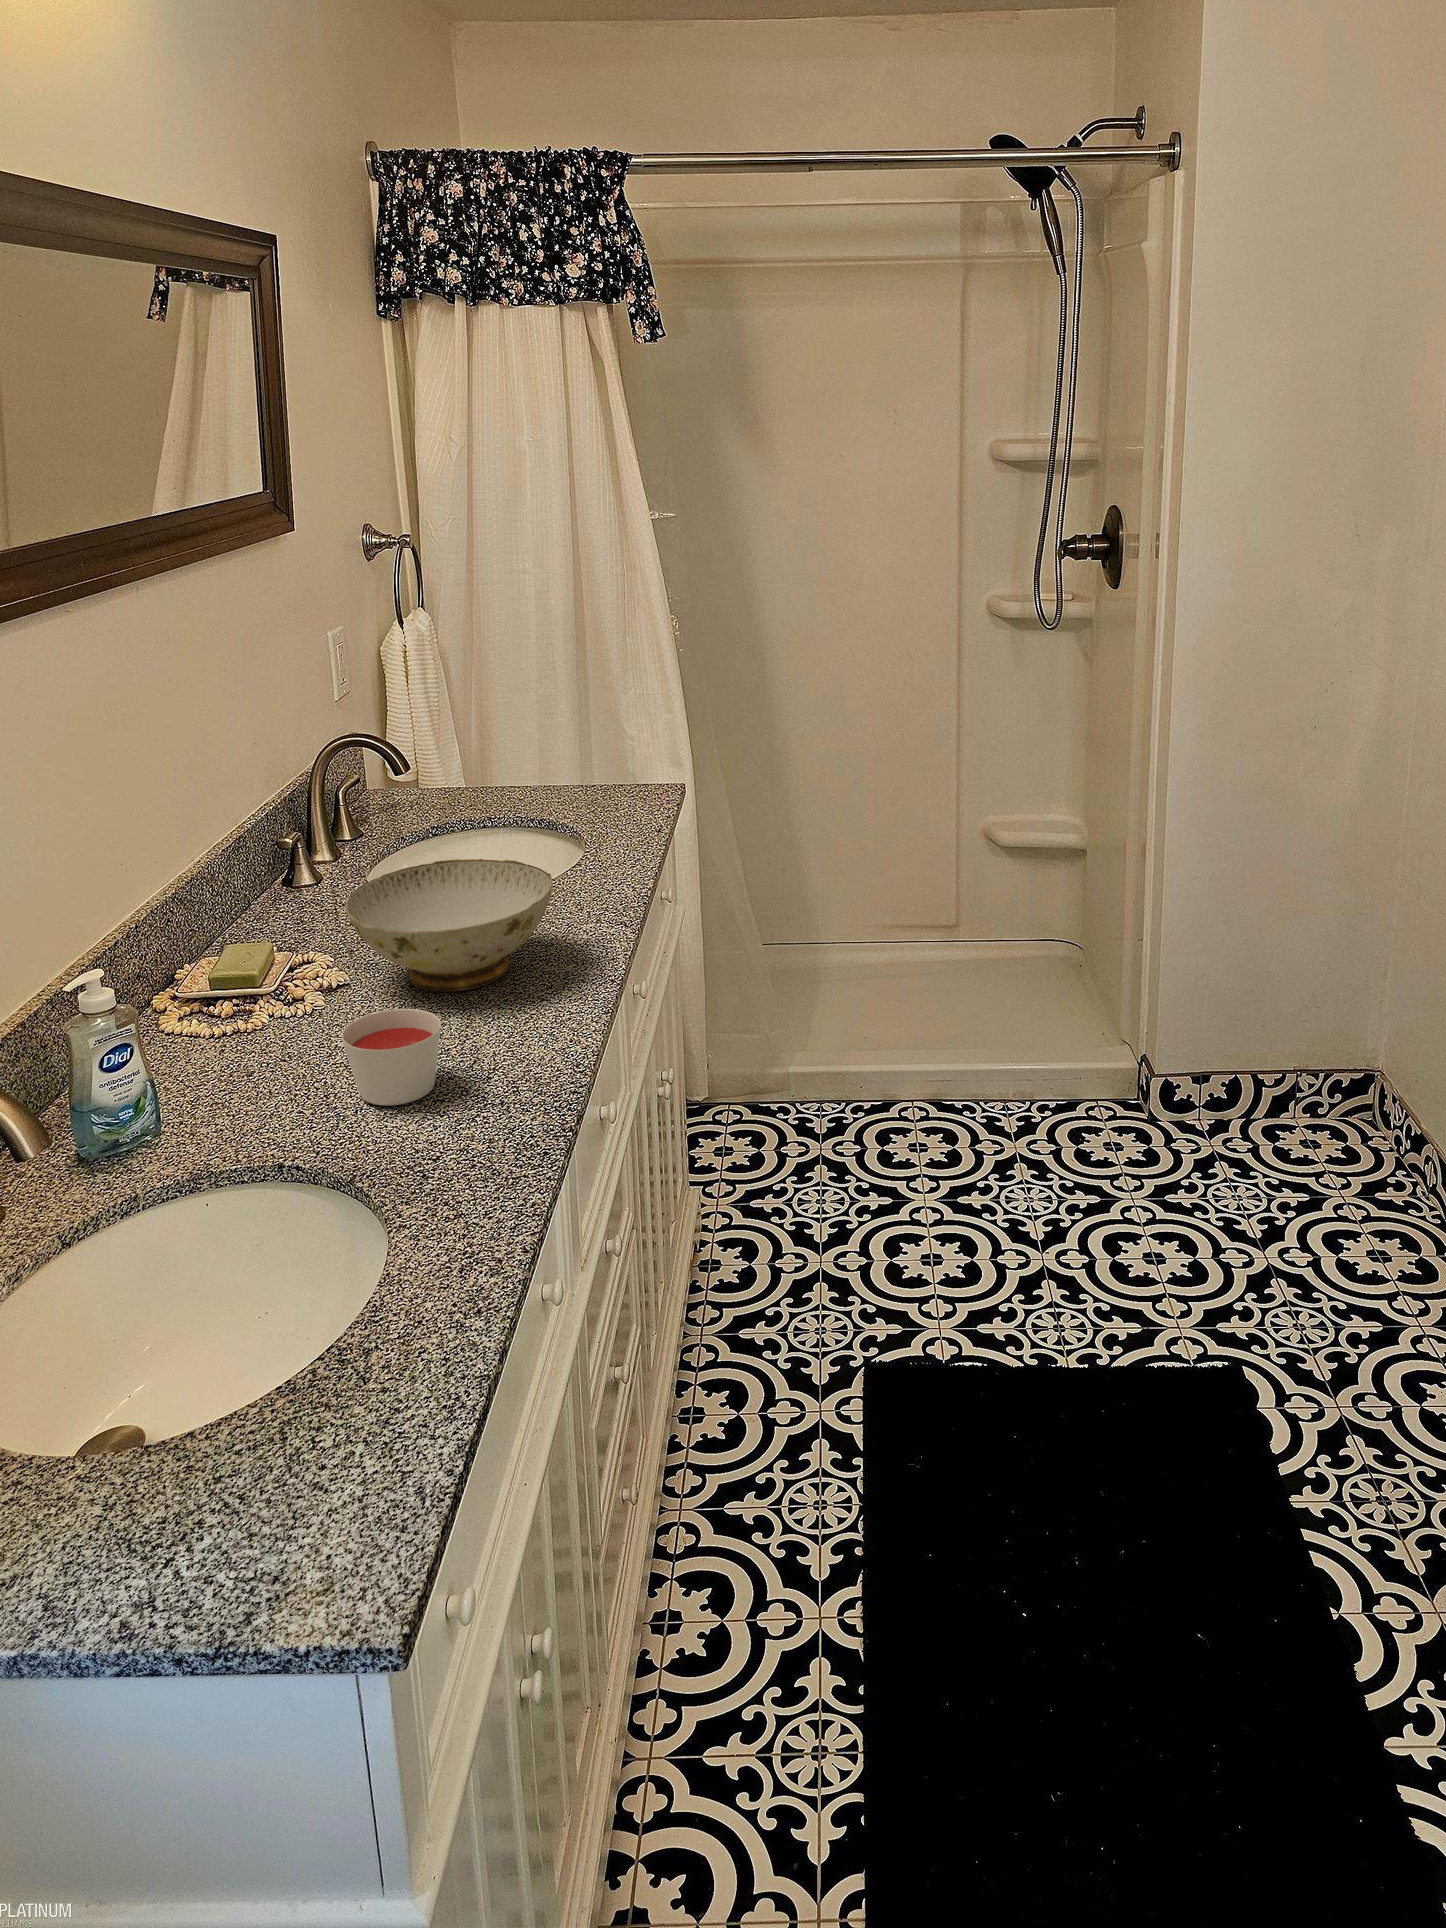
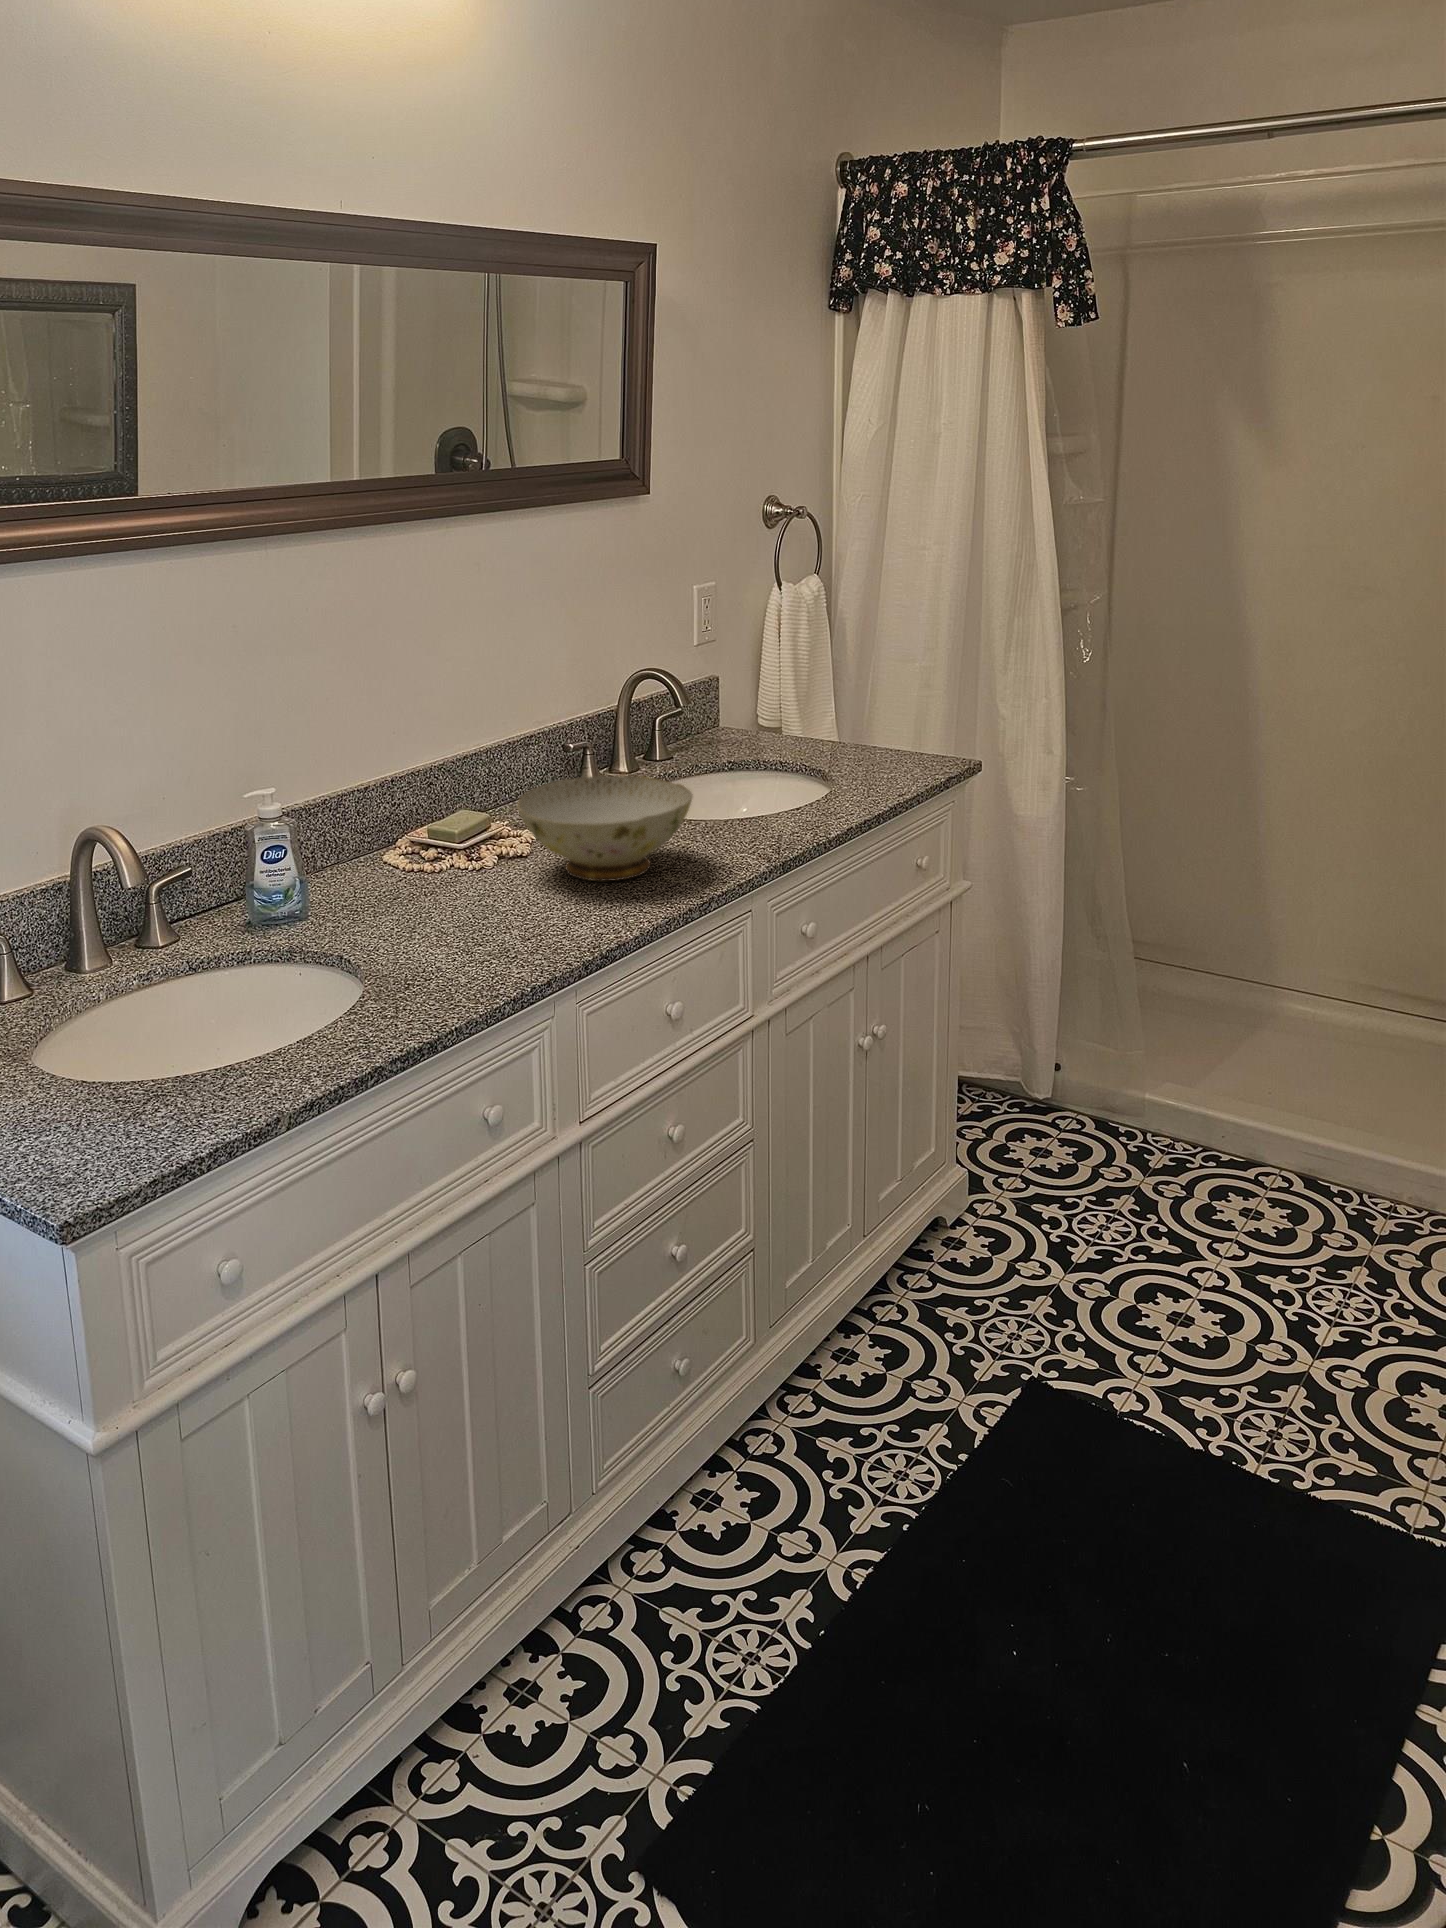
candle: present [342,1009,441,1106] -> none [419,870,497,944]

